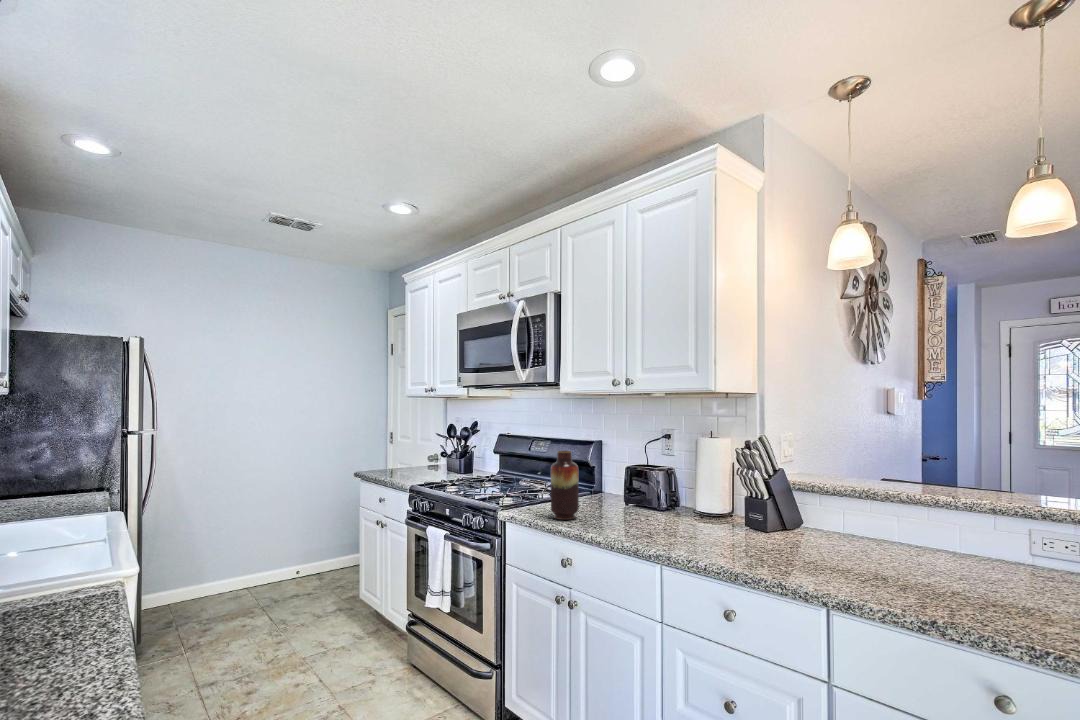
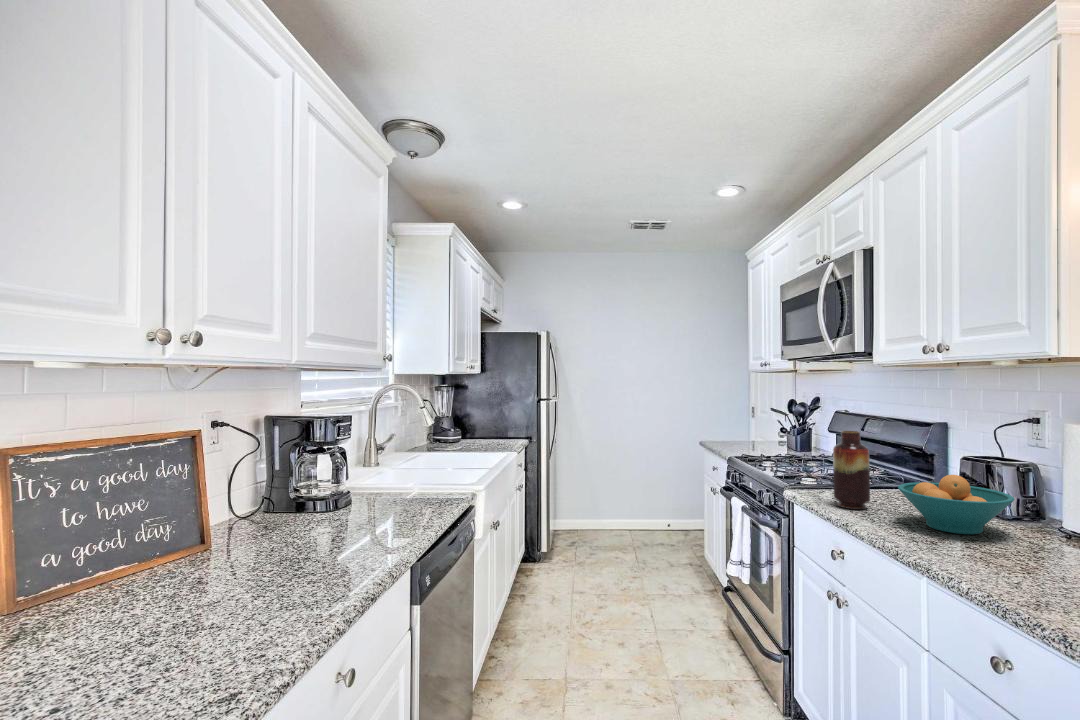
fruit bowl: none [607,480,681,527] -> present [898,475,1015,534]

